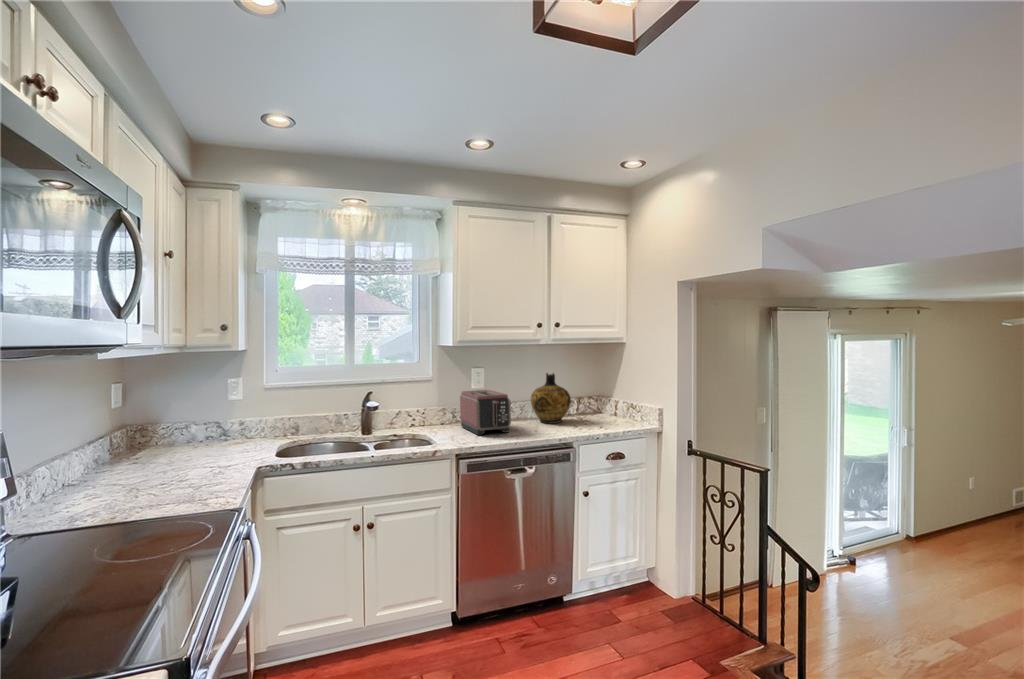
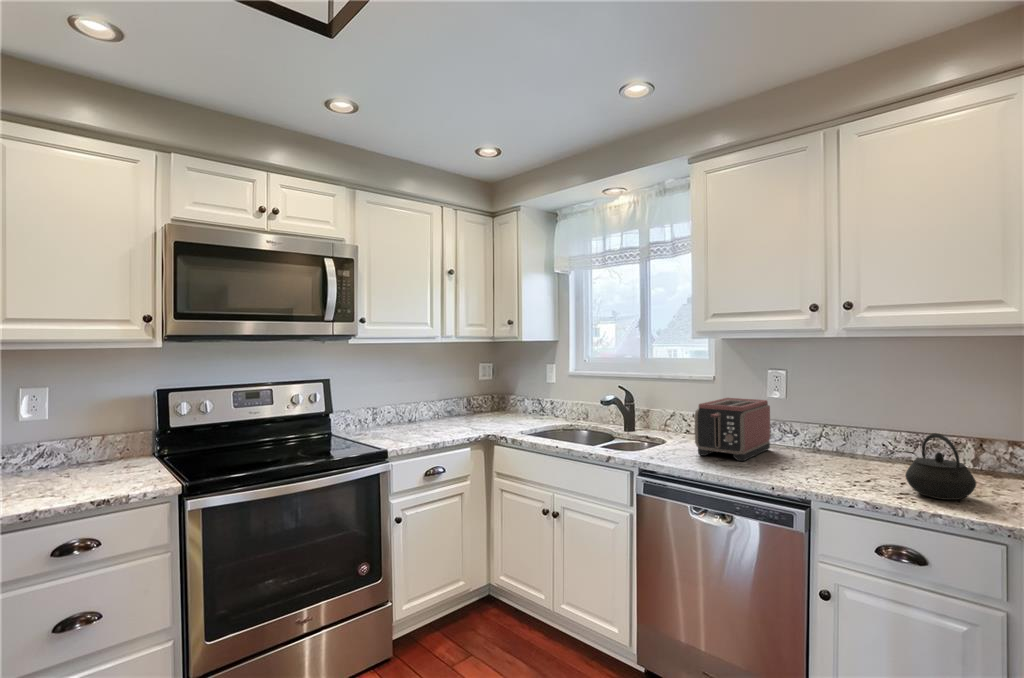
ceramic jug: present [531,373,571,423] -> none [826,383,908,470]
kettle: none [590,394,623,427] -> present [906,433,976,500]

